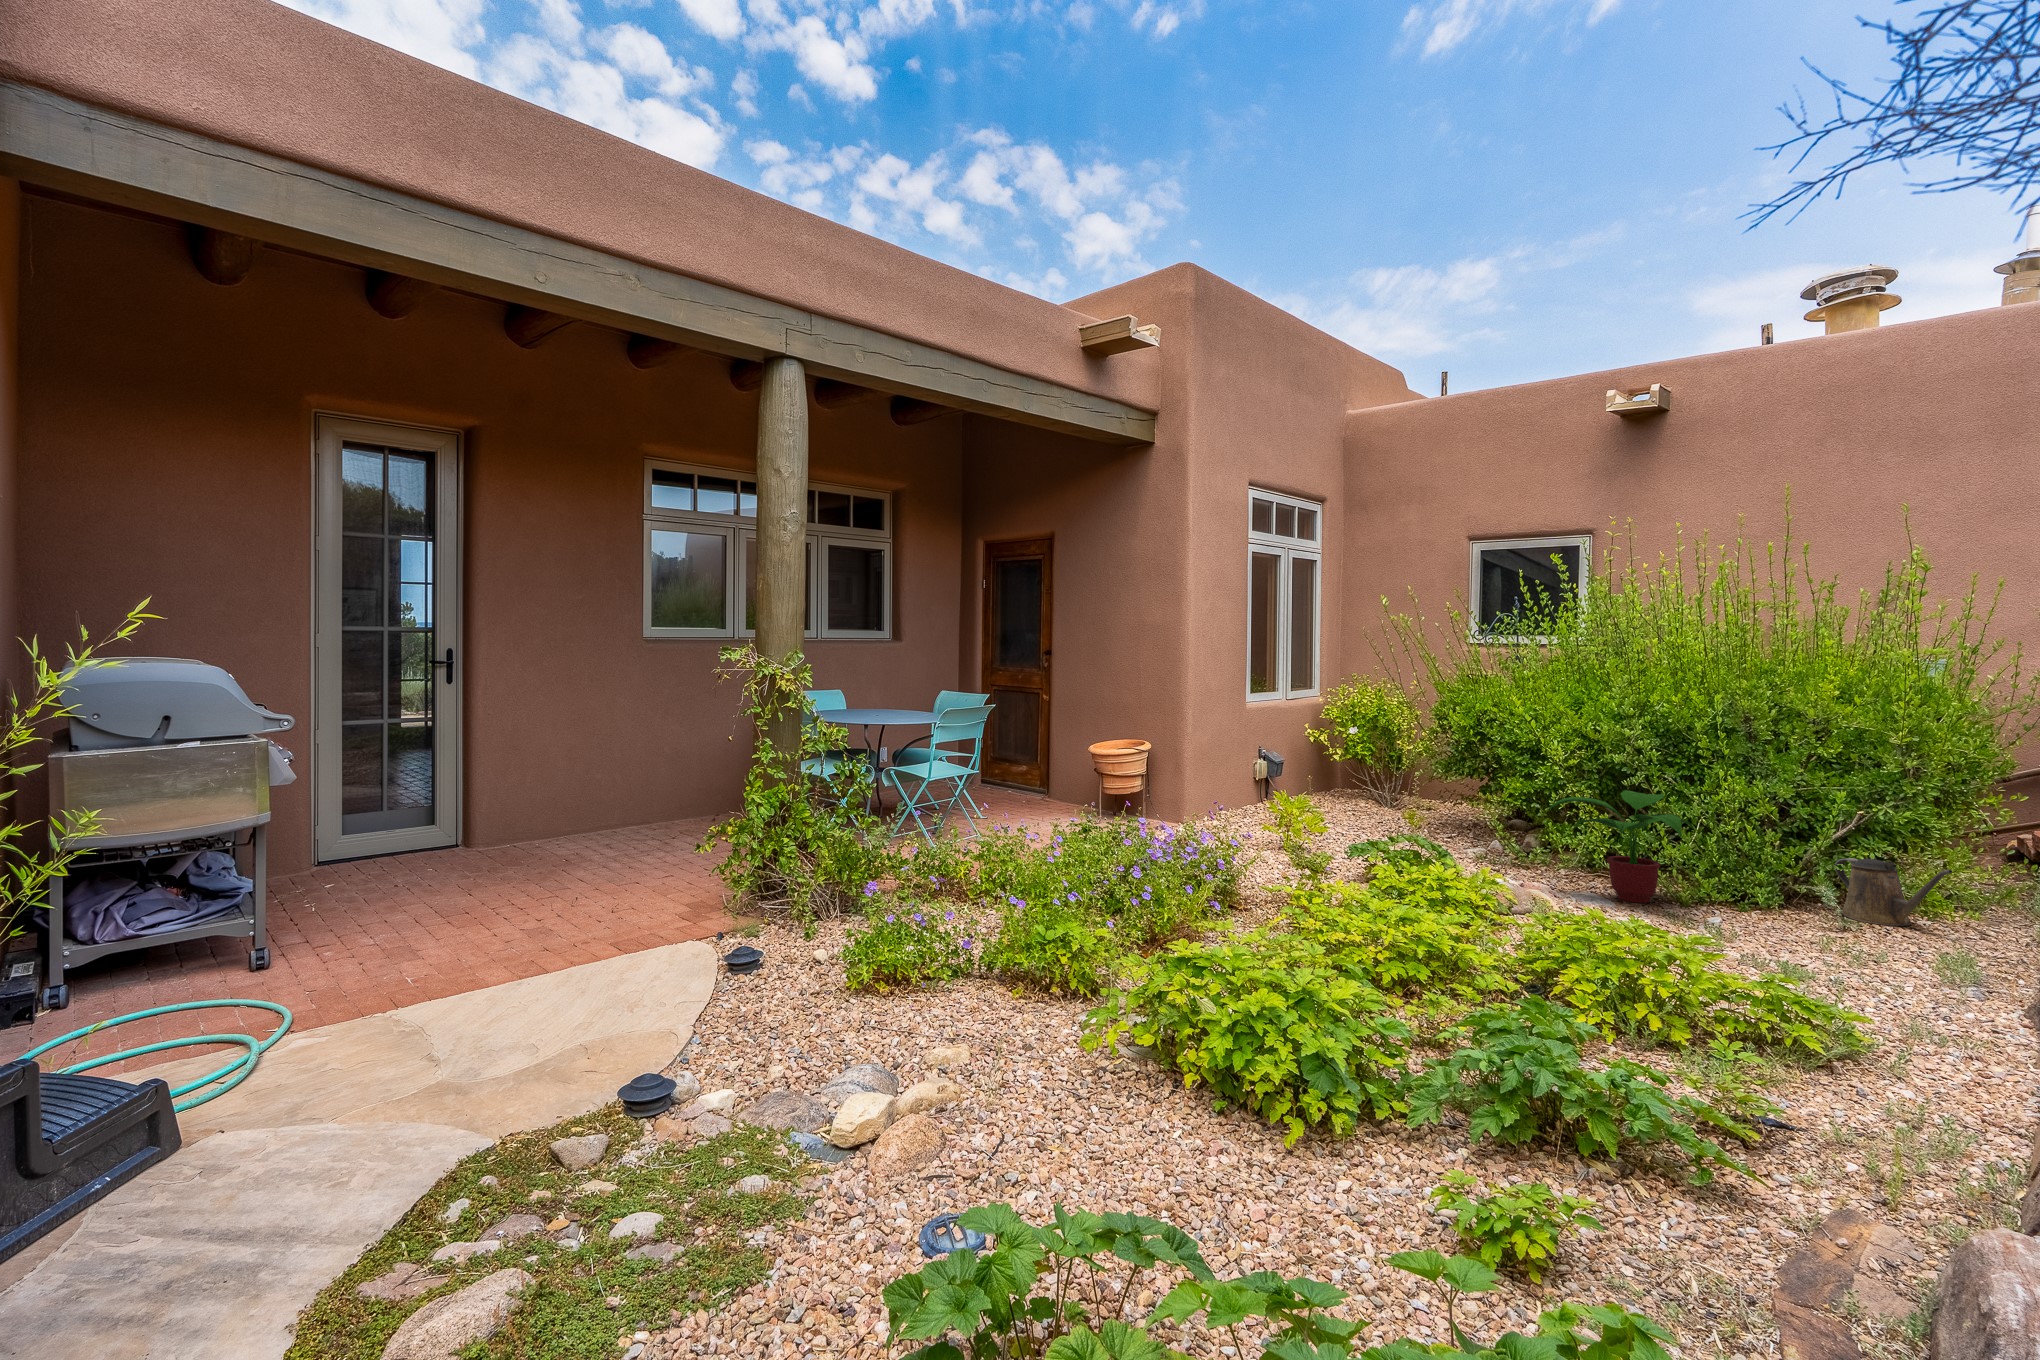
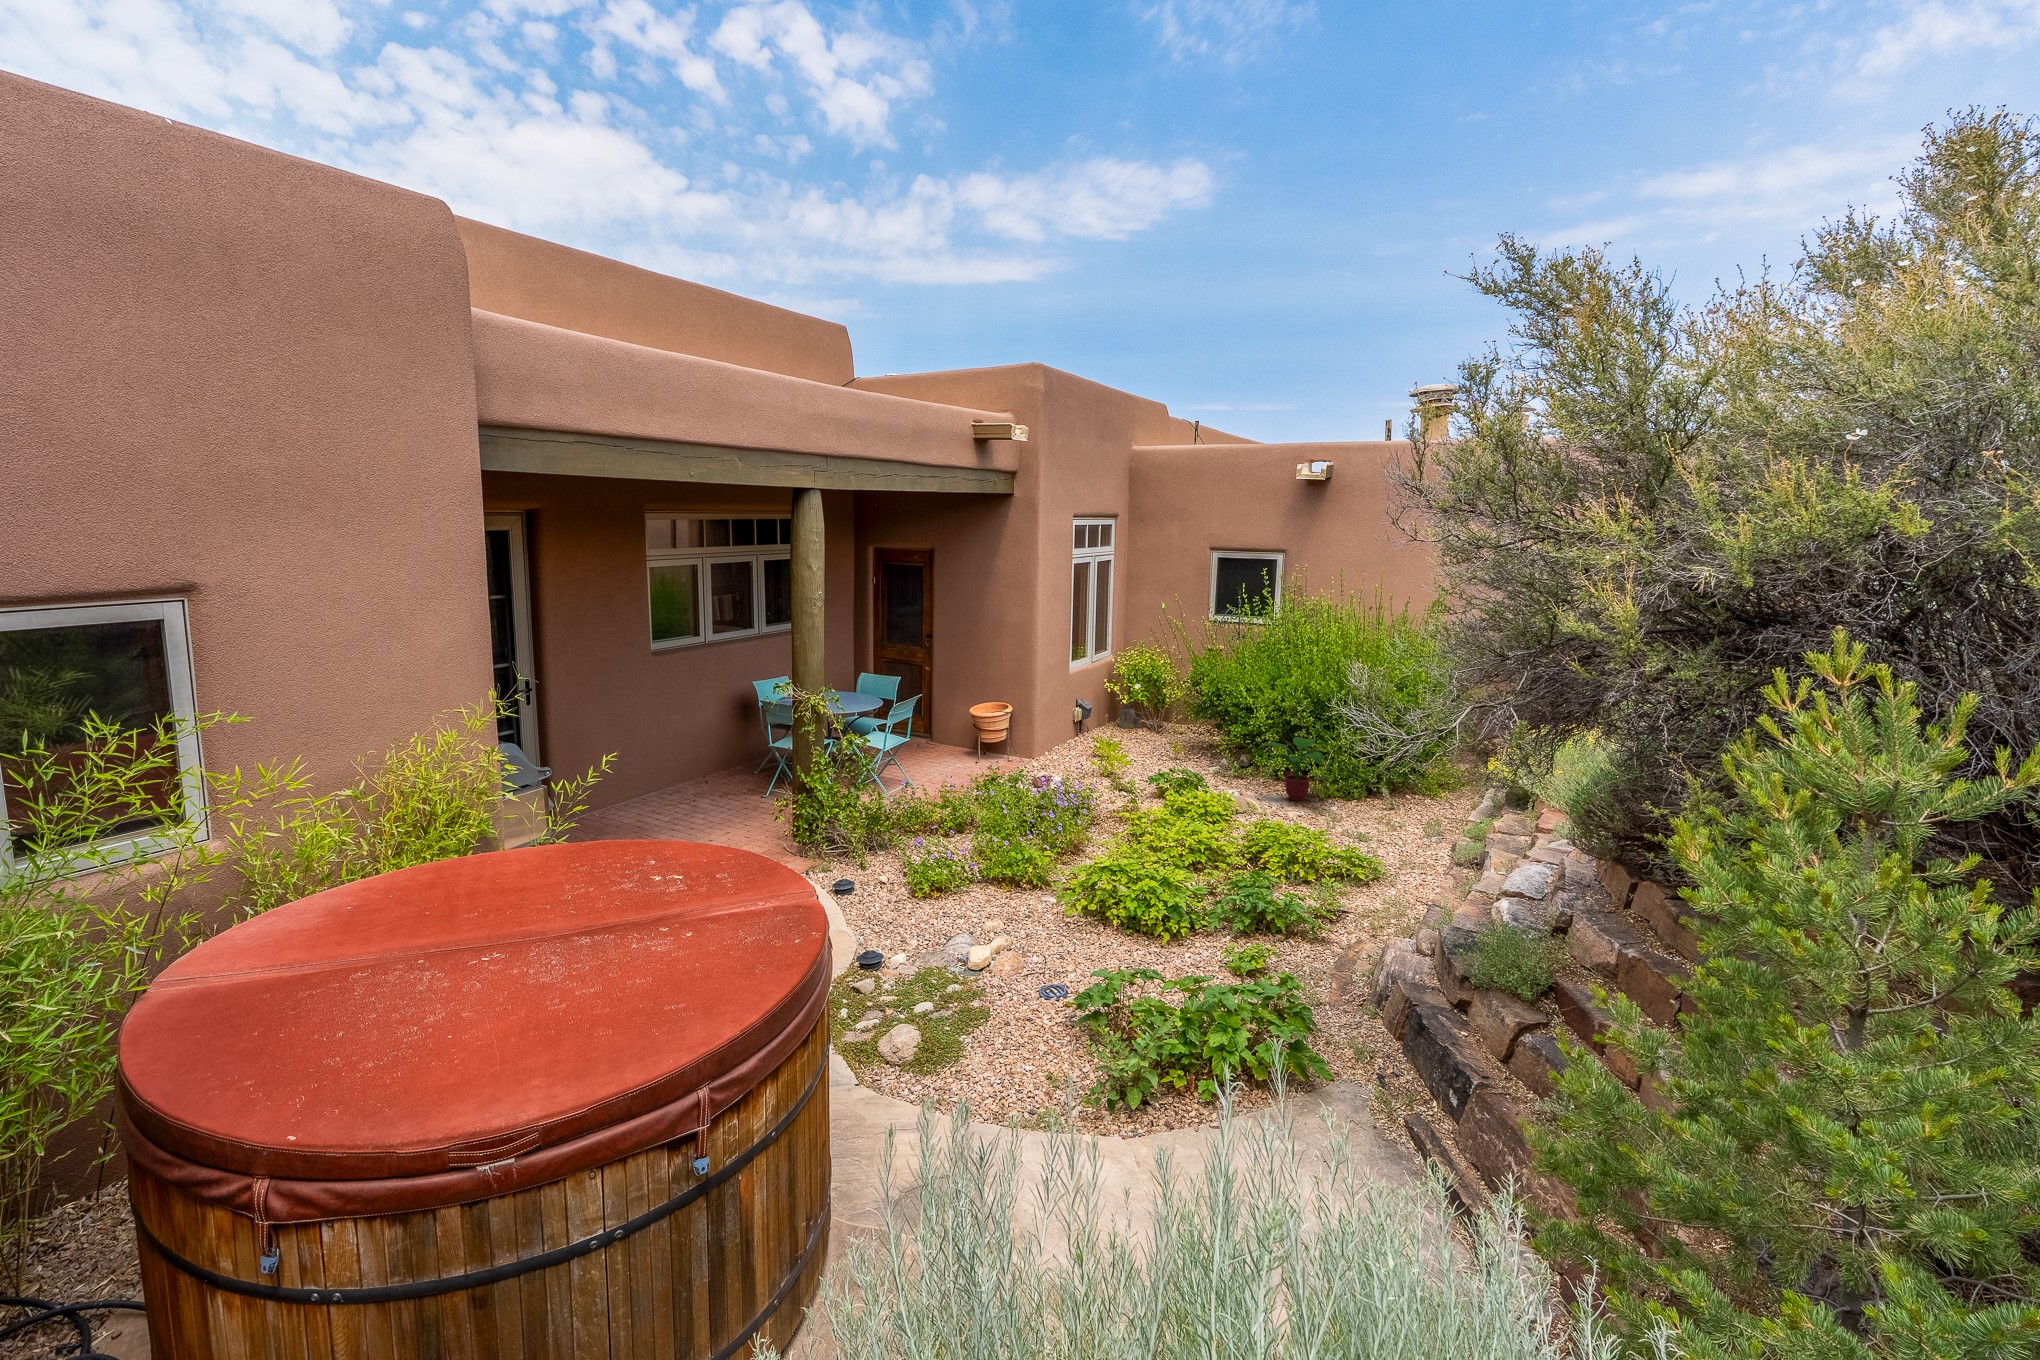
watering can: present [1835,858,1953,926] -> present [1118,704,1149,728]

